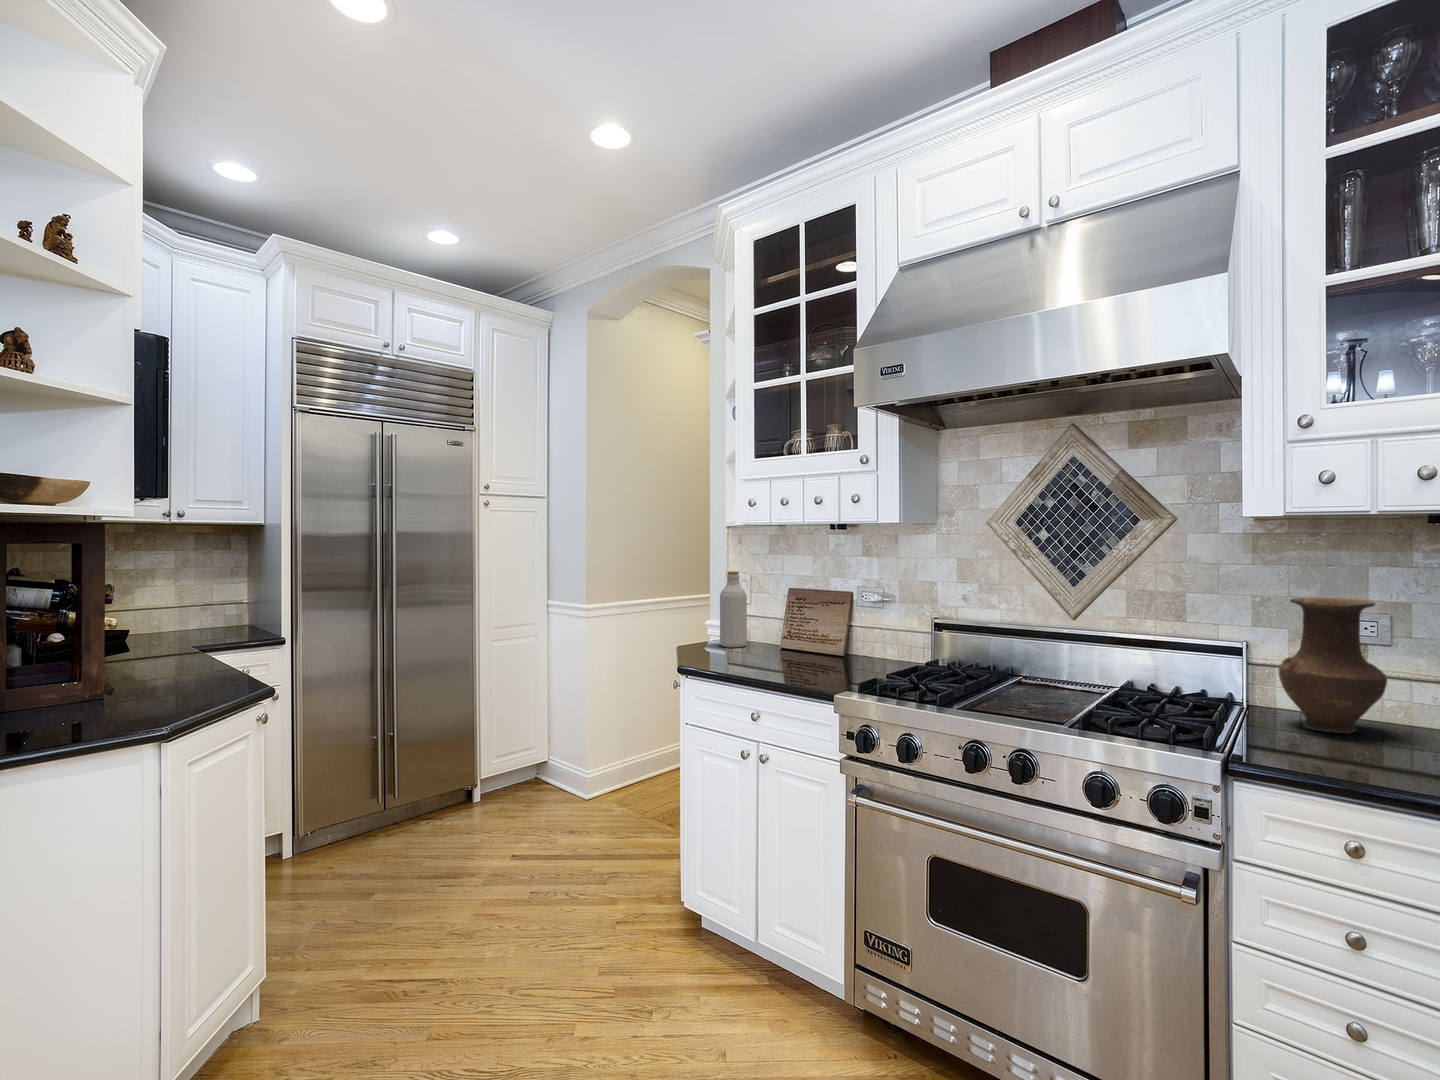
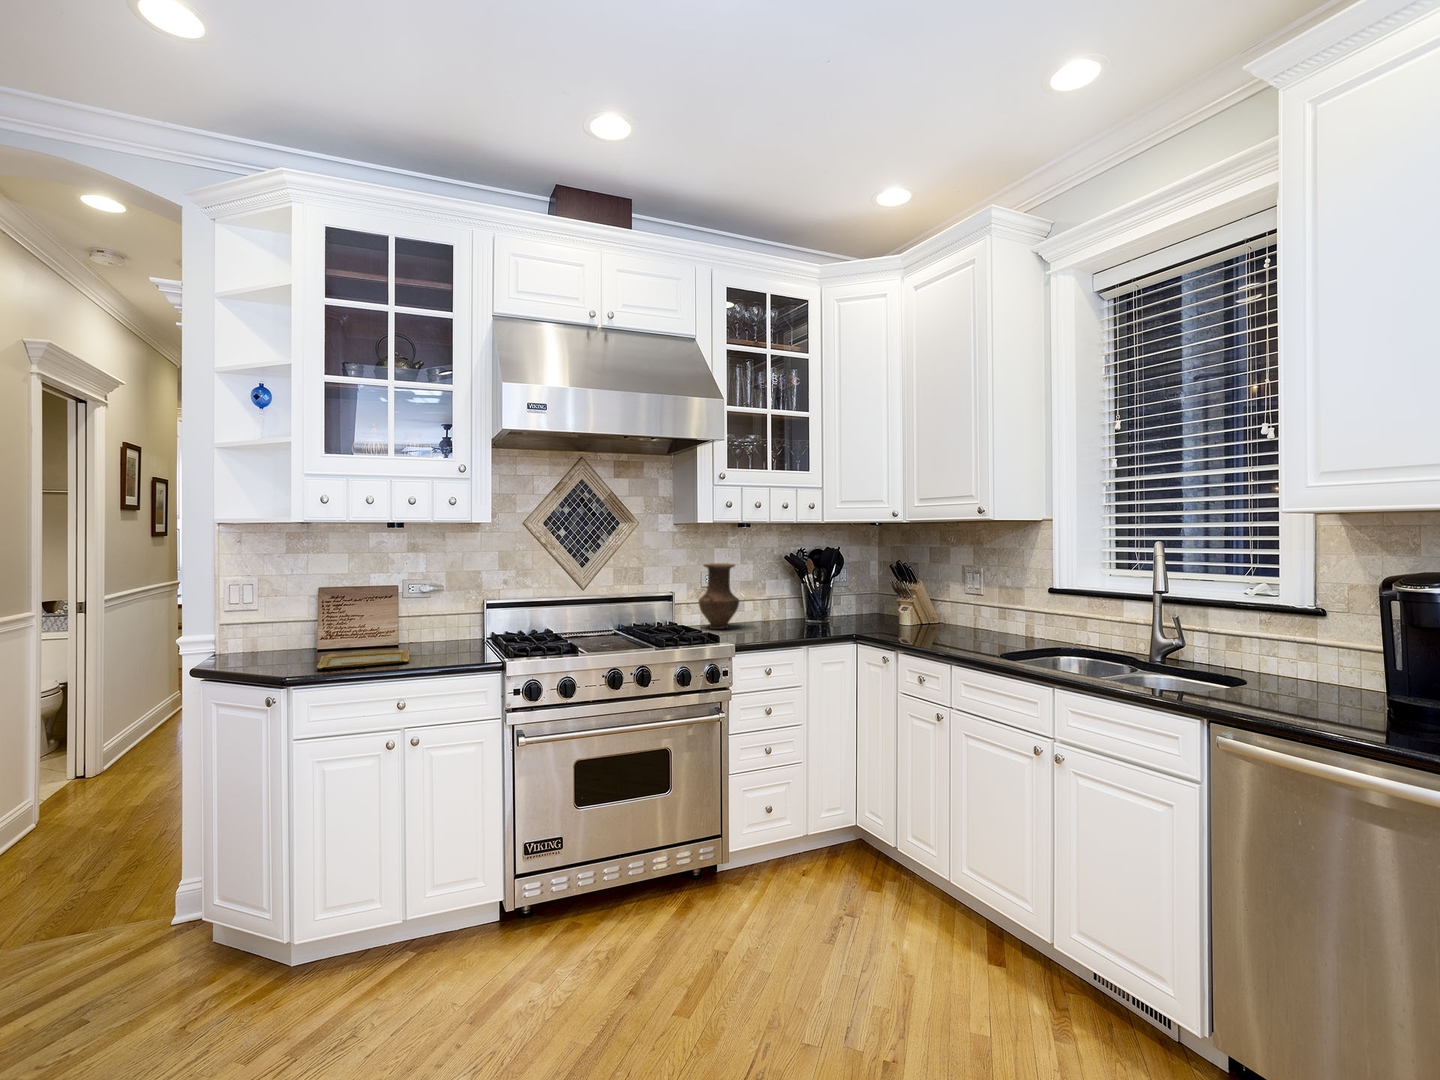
bottle: present [720,571,747,647] -> none [230,575,268,662]
tray: none [723,652,817,671] -> present [317,649,409,669]

